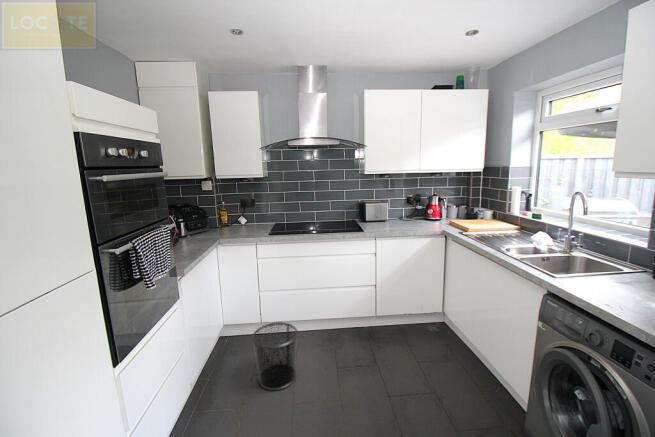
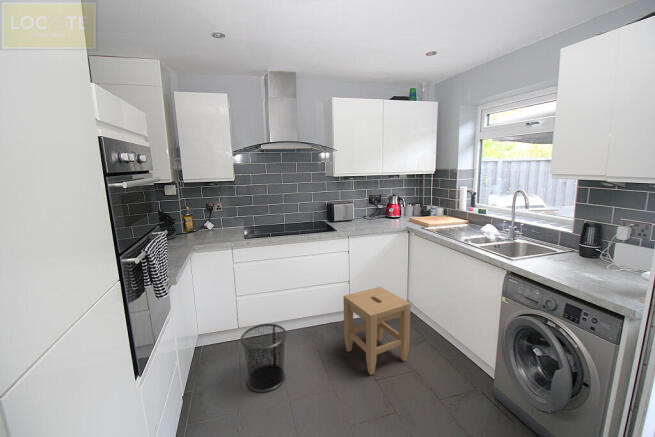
stool: none [362,295,433,389] -> present [343,287,411,375]

